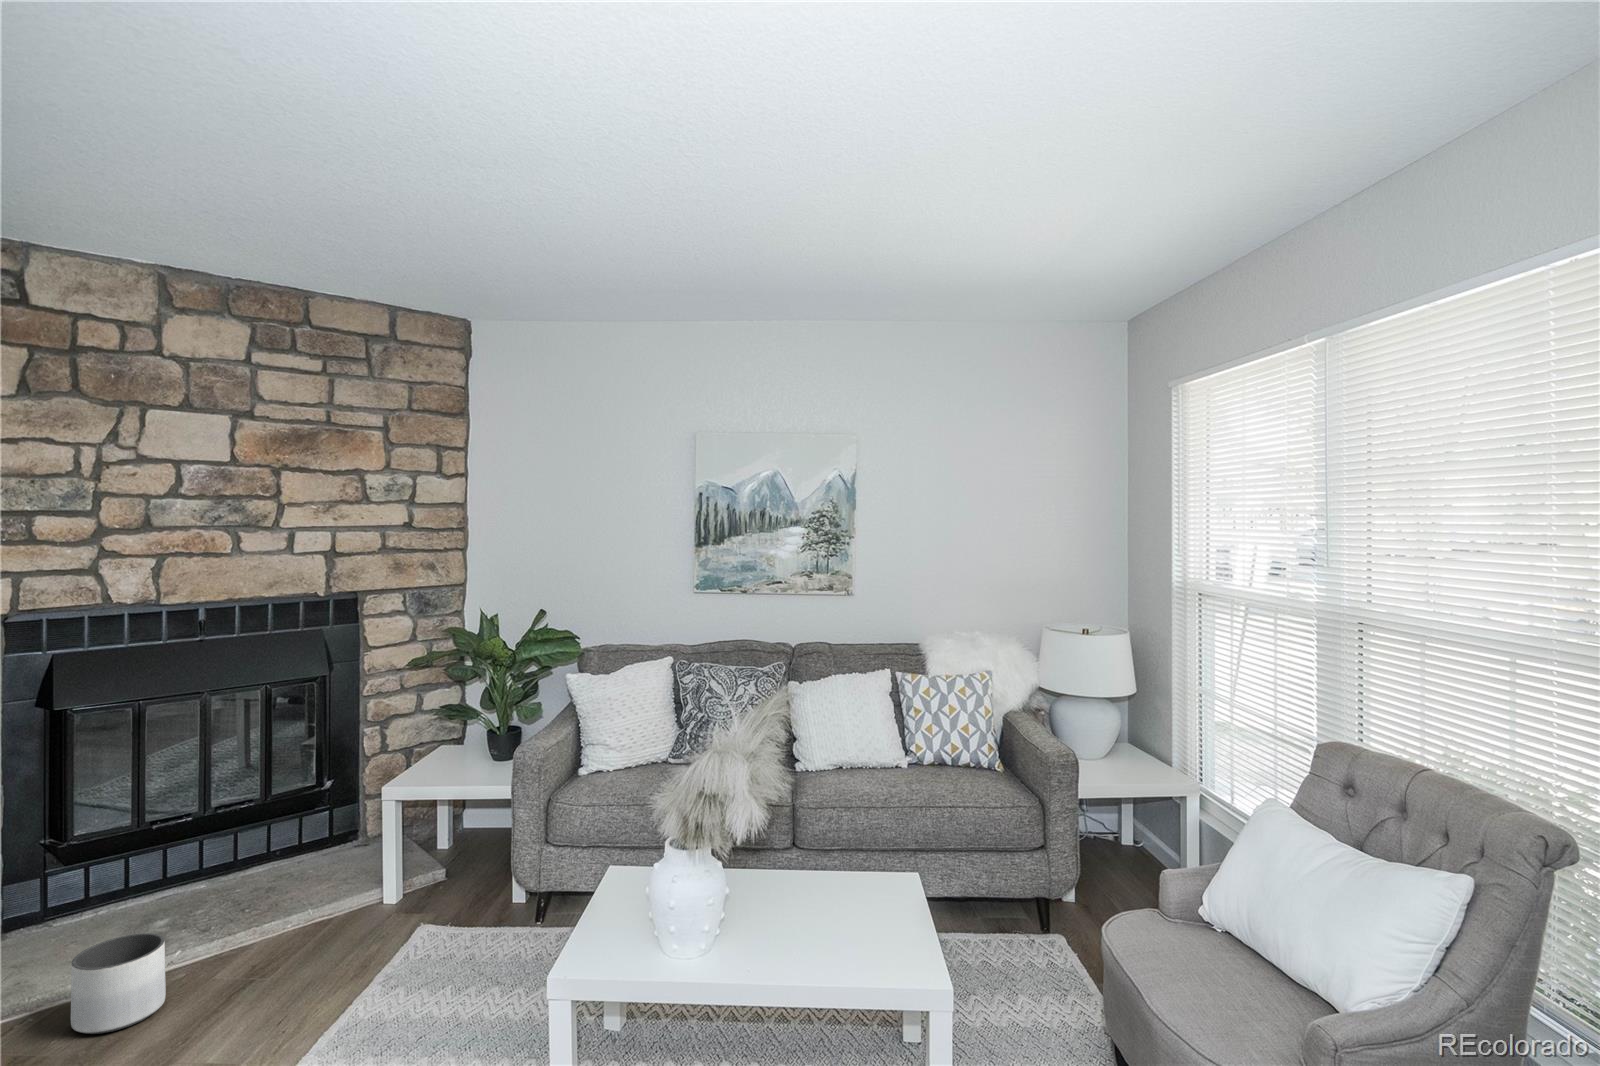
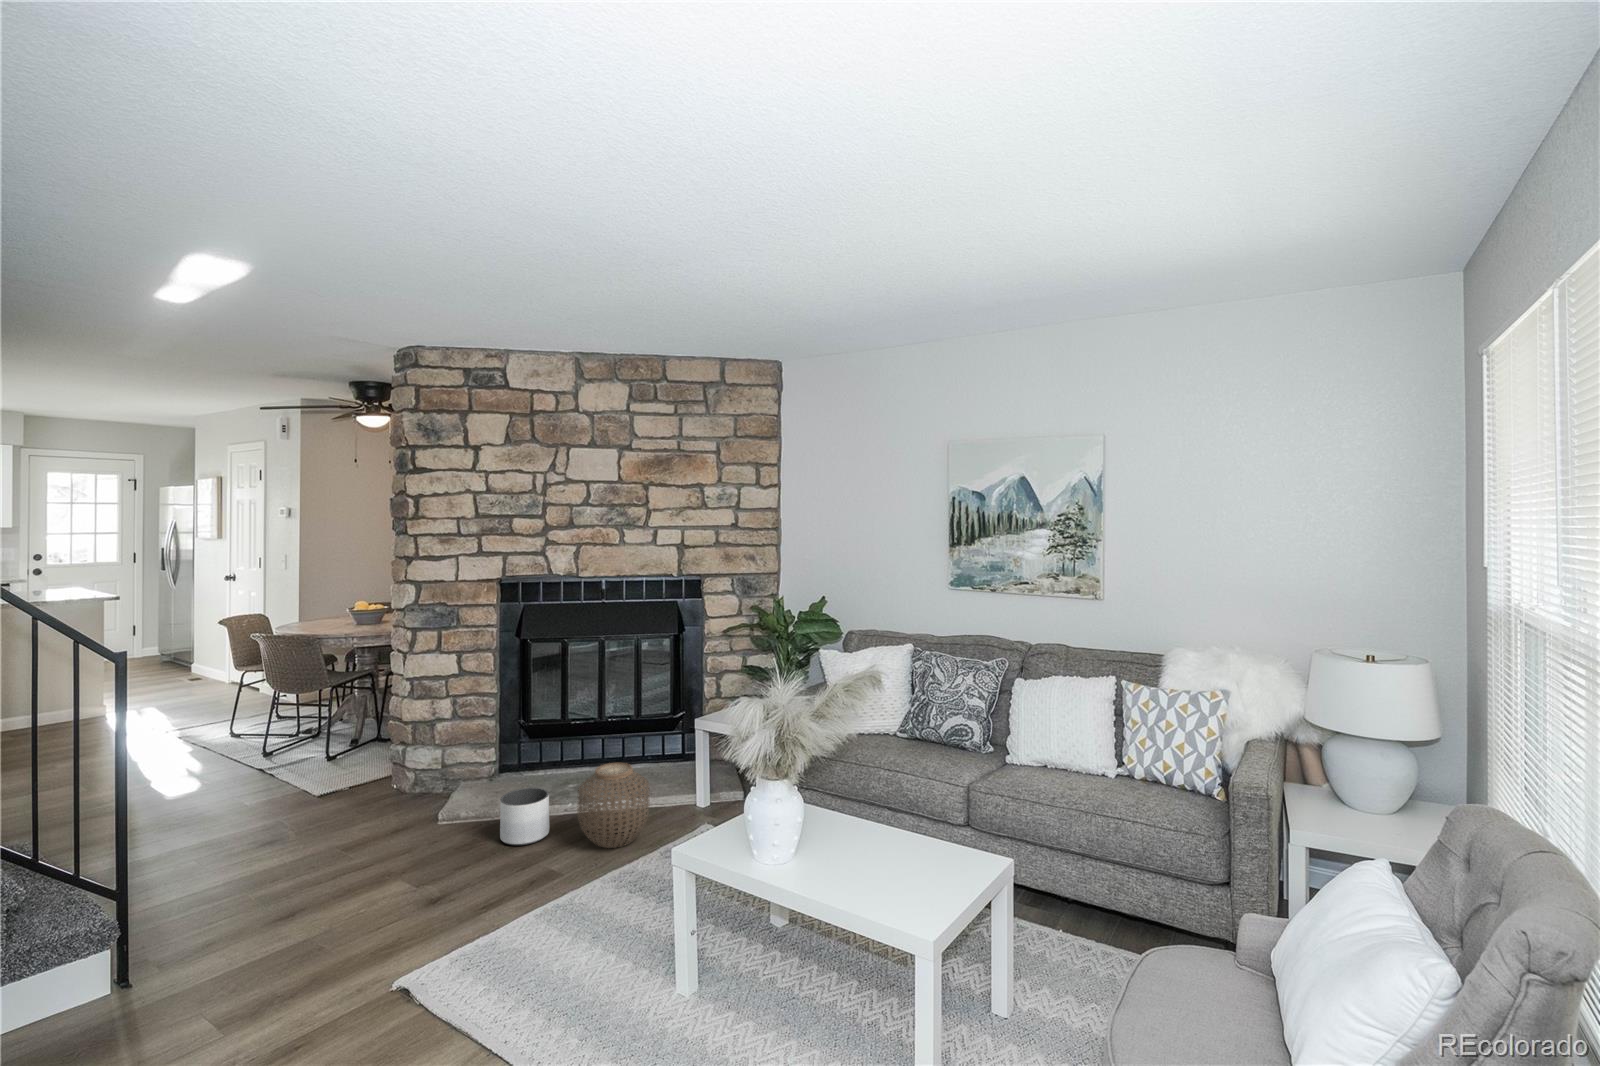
woven basket: none [226,865,346,994] -> present [577,763,649,848]

